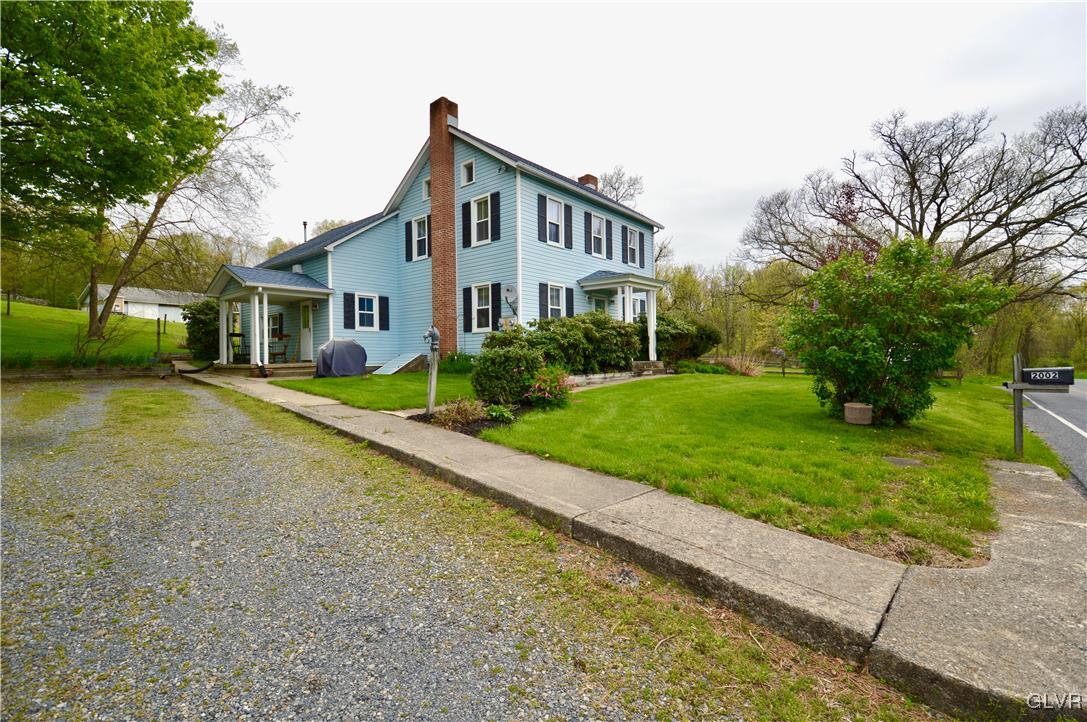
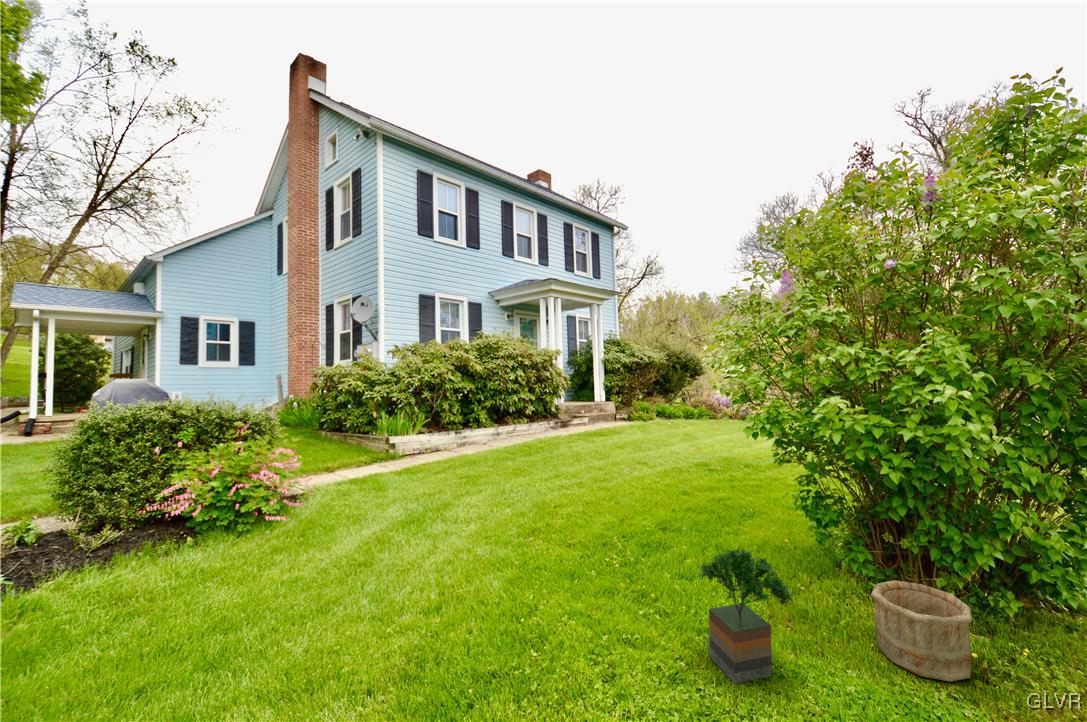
potted tree: none [792,390,823,425] -> present [700,549,792,684]

